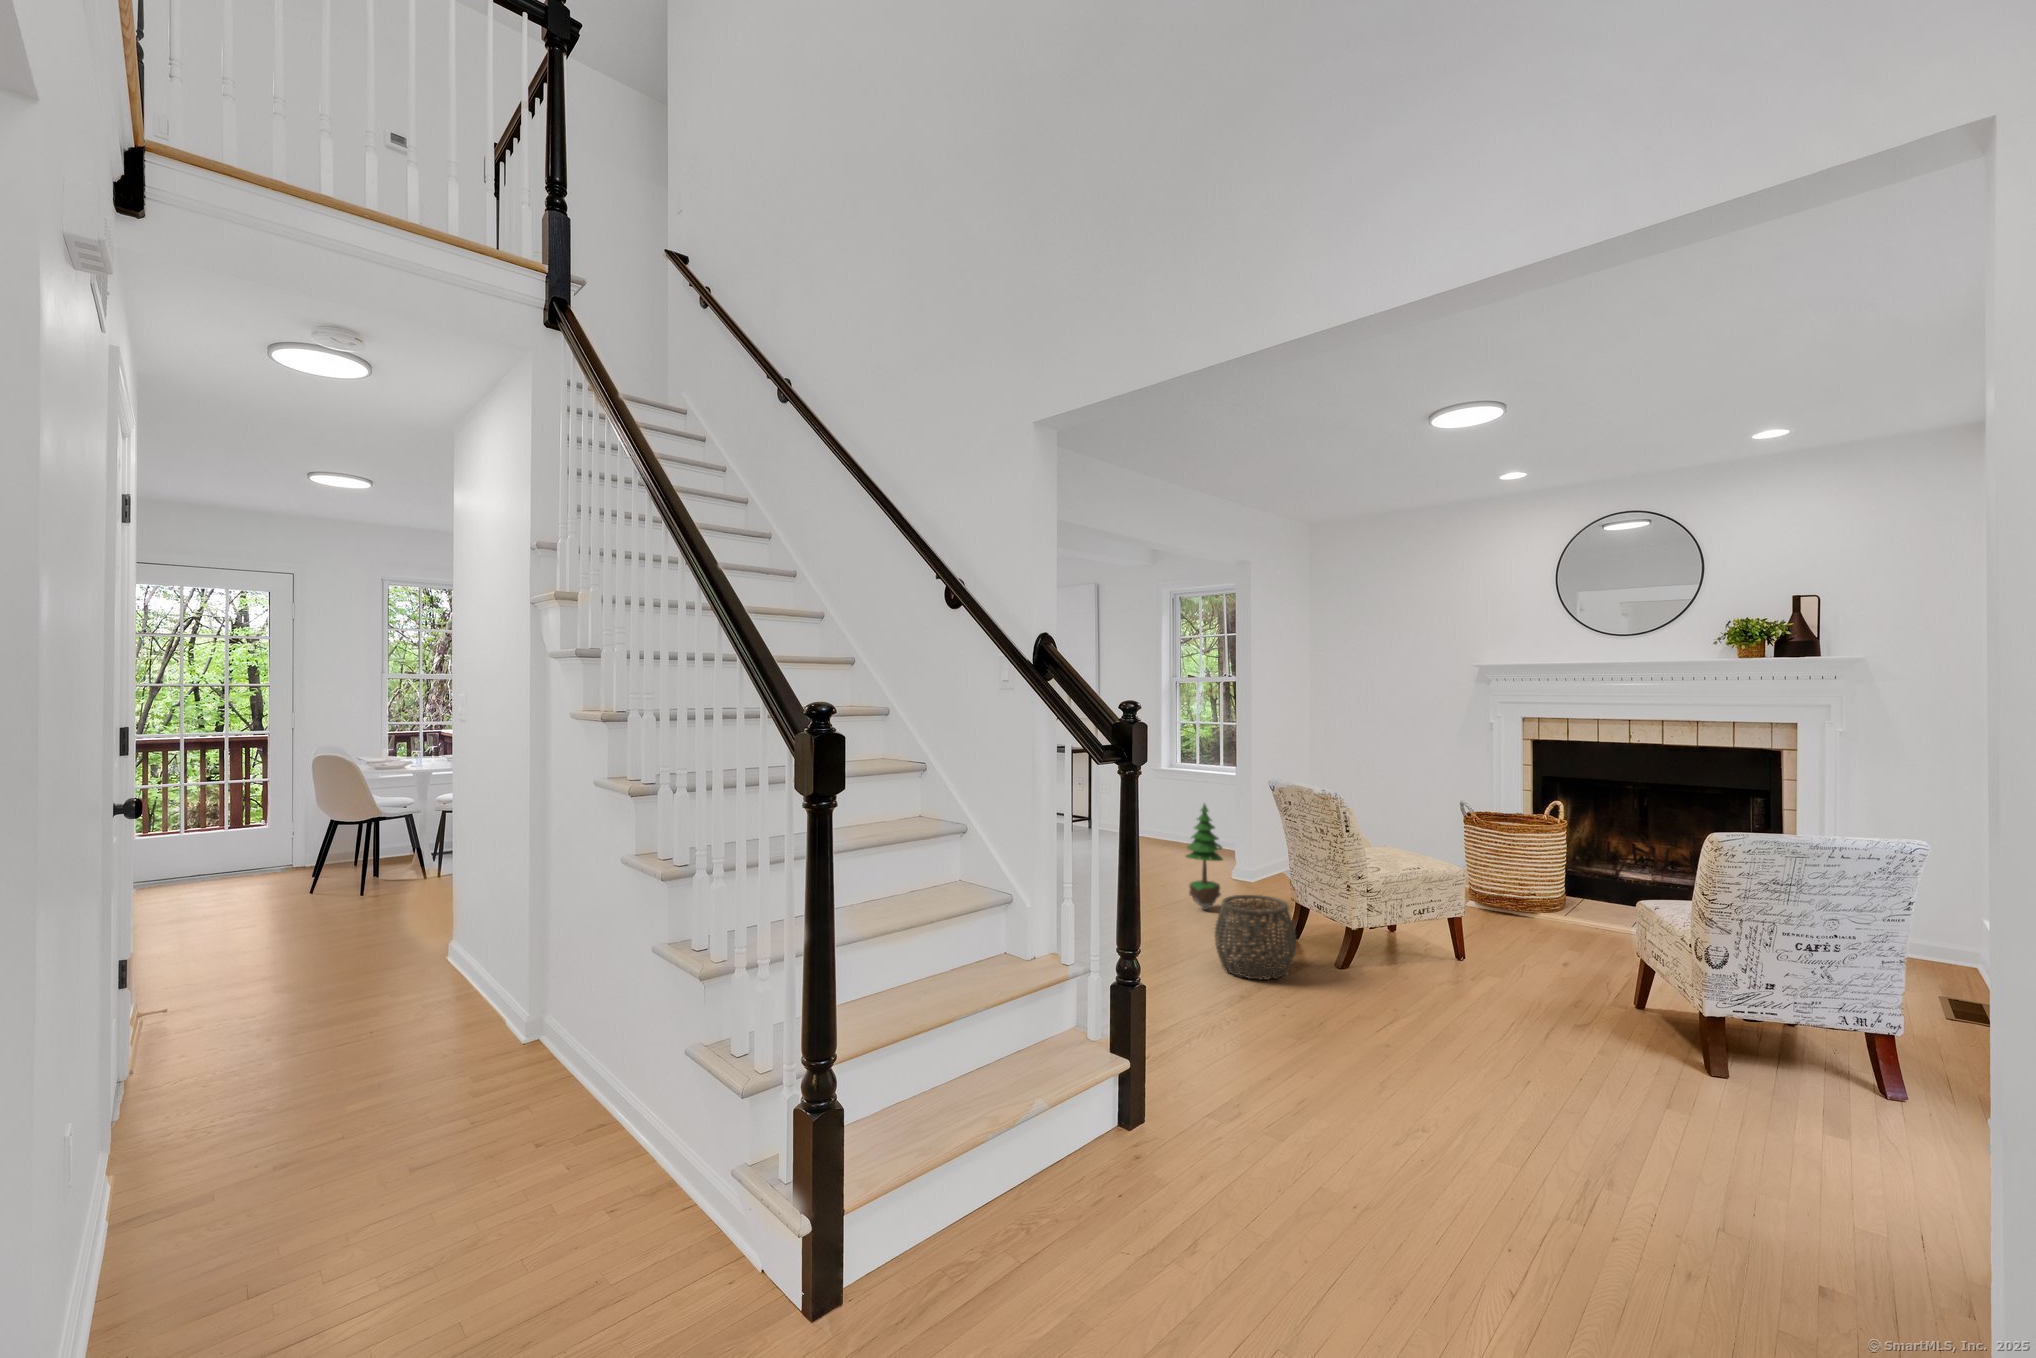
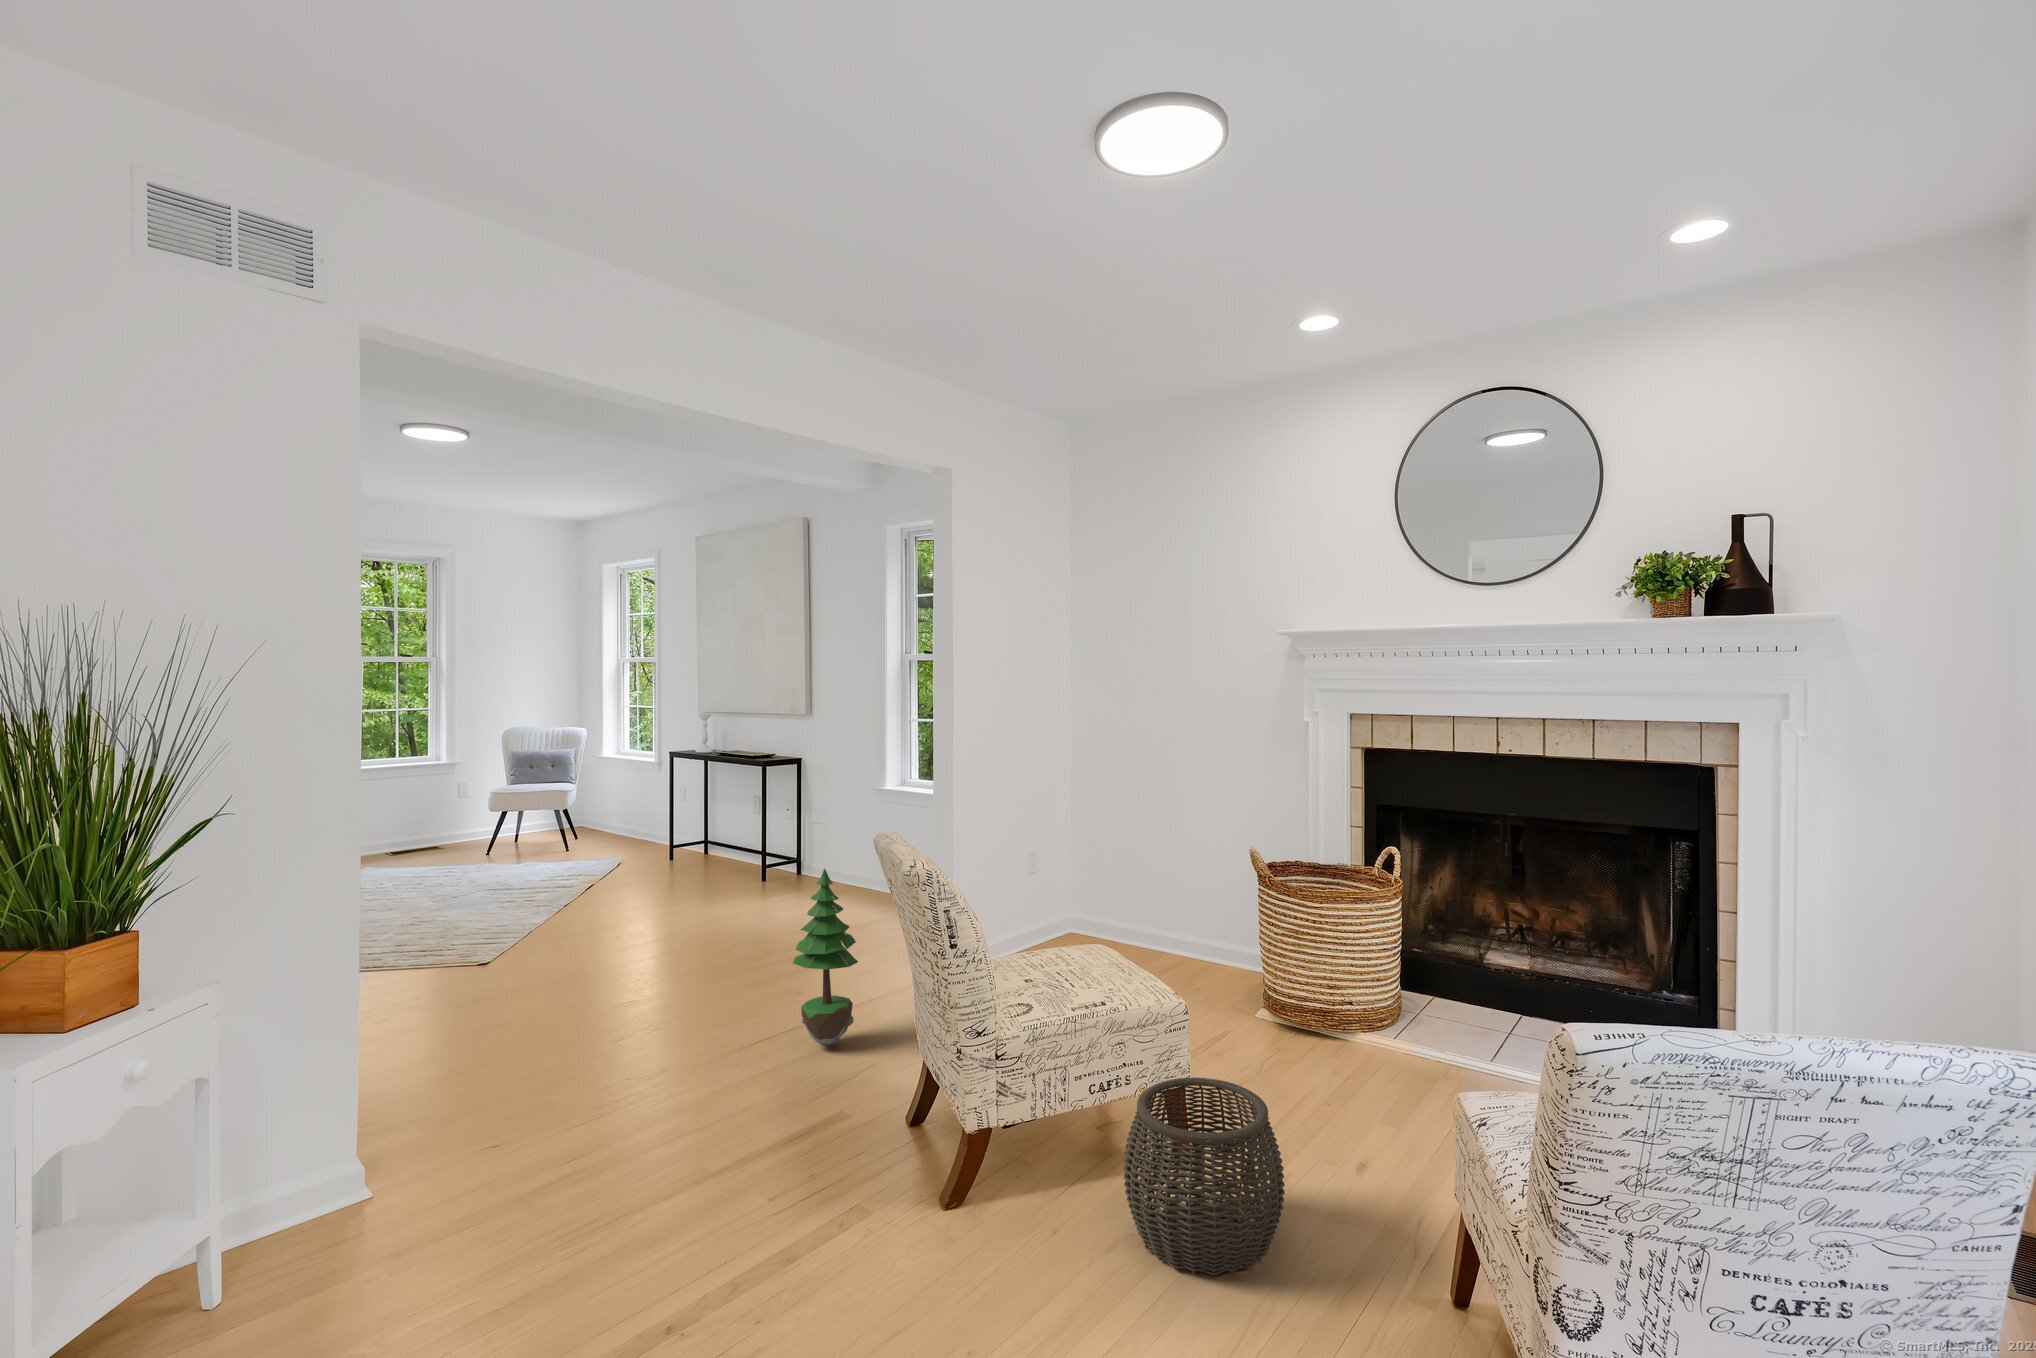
woven basket: present [1215,895,1296,980] -> present [1123,1077,1285,1276]

